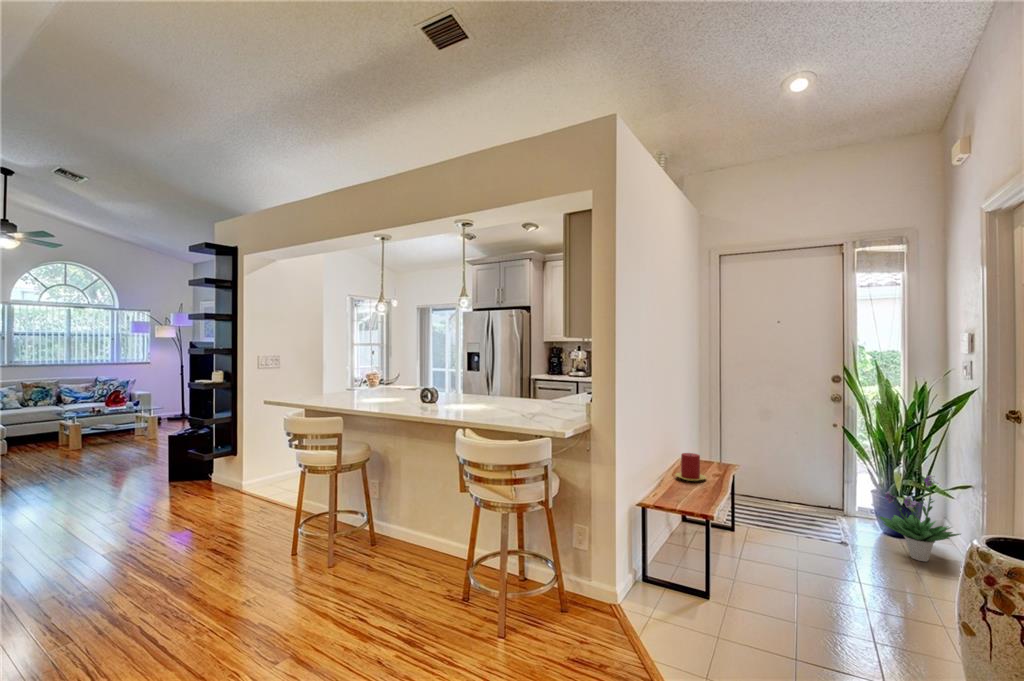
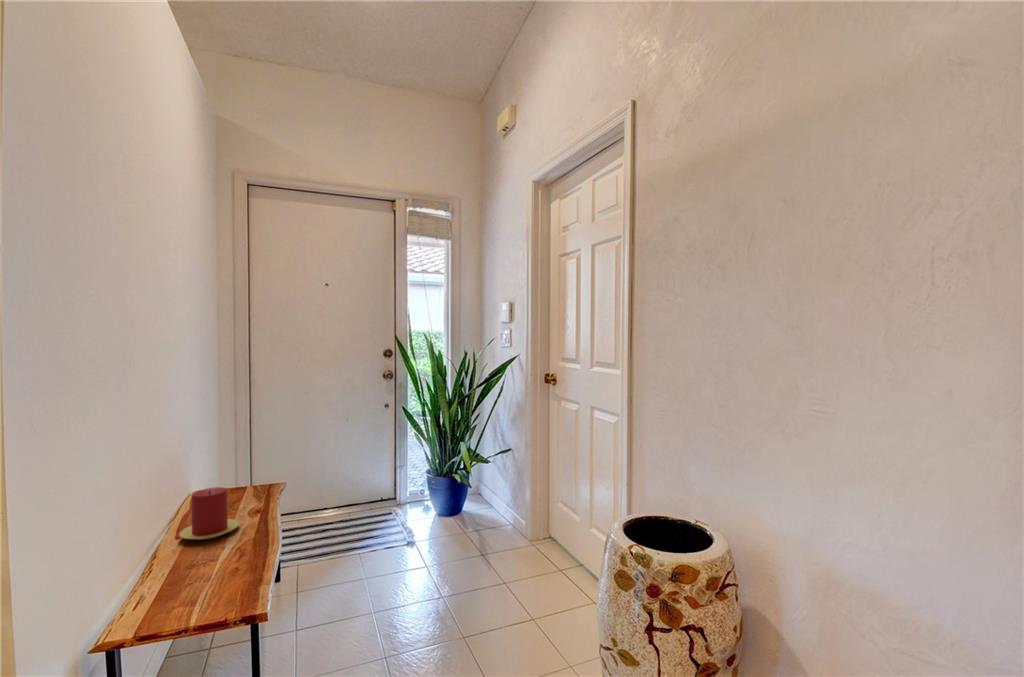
potted plant: present [880,475,960,561] -> none [439,445,505,537]

